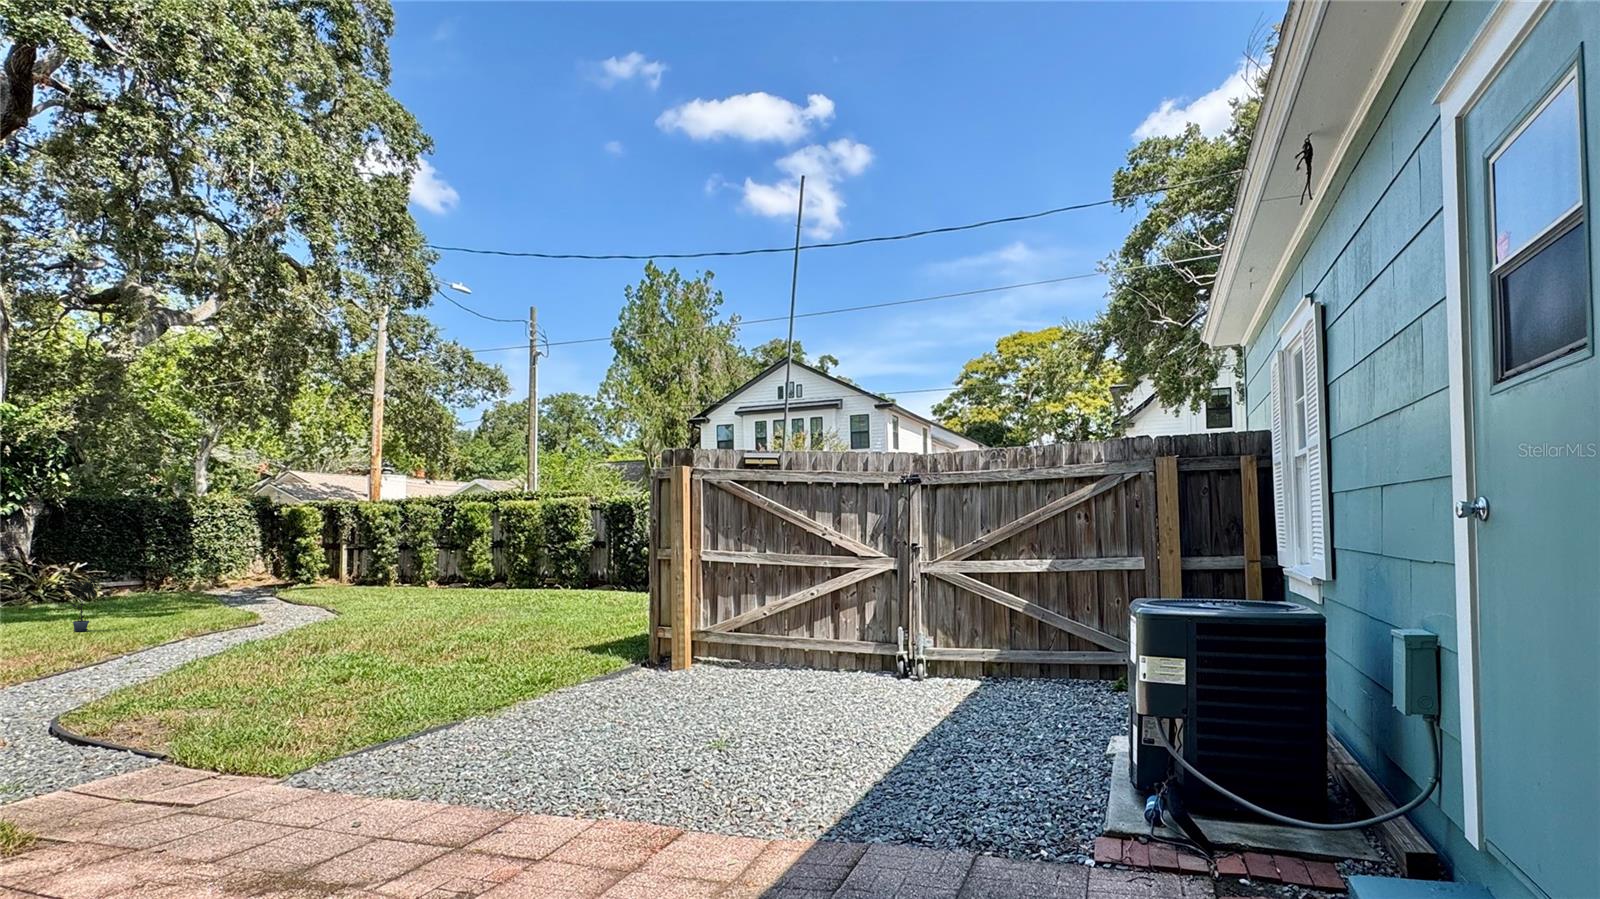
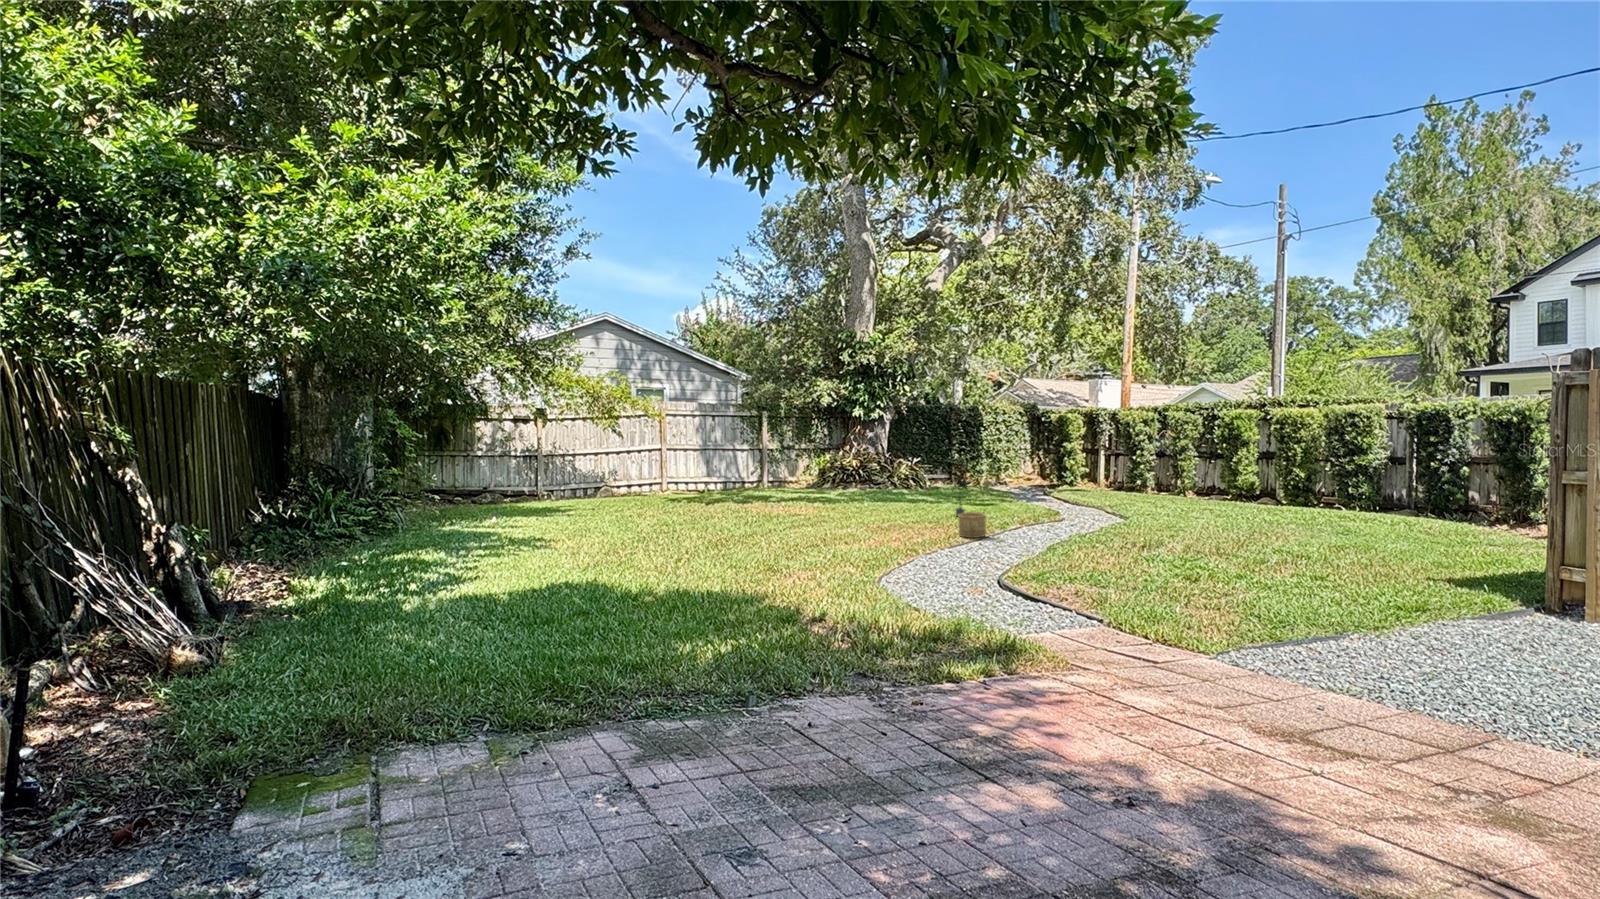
wooden bucket: none [30,624,81,659] -> present [958,512,986,538]

